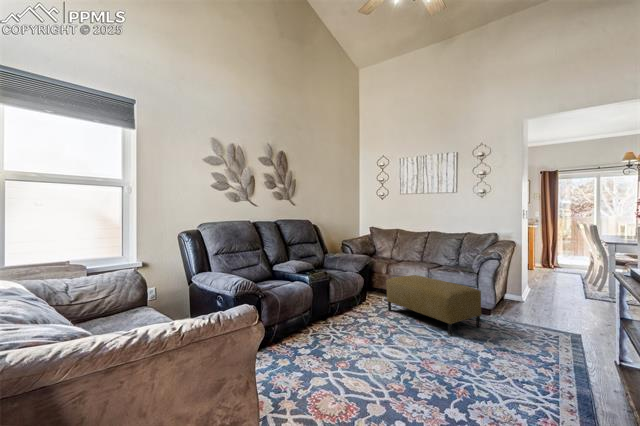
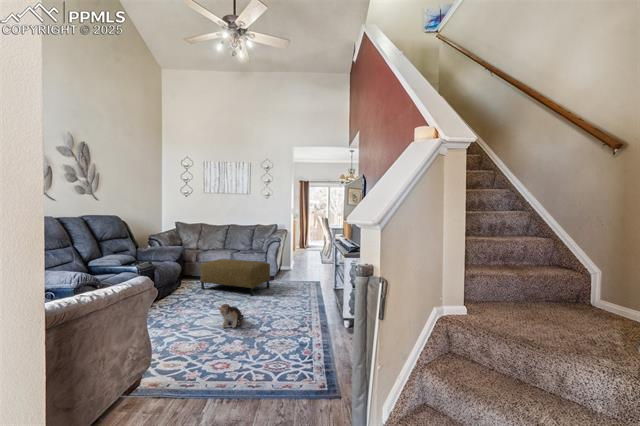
plush toy: none [377,351,425,392] -> present [218,304,243,328]

